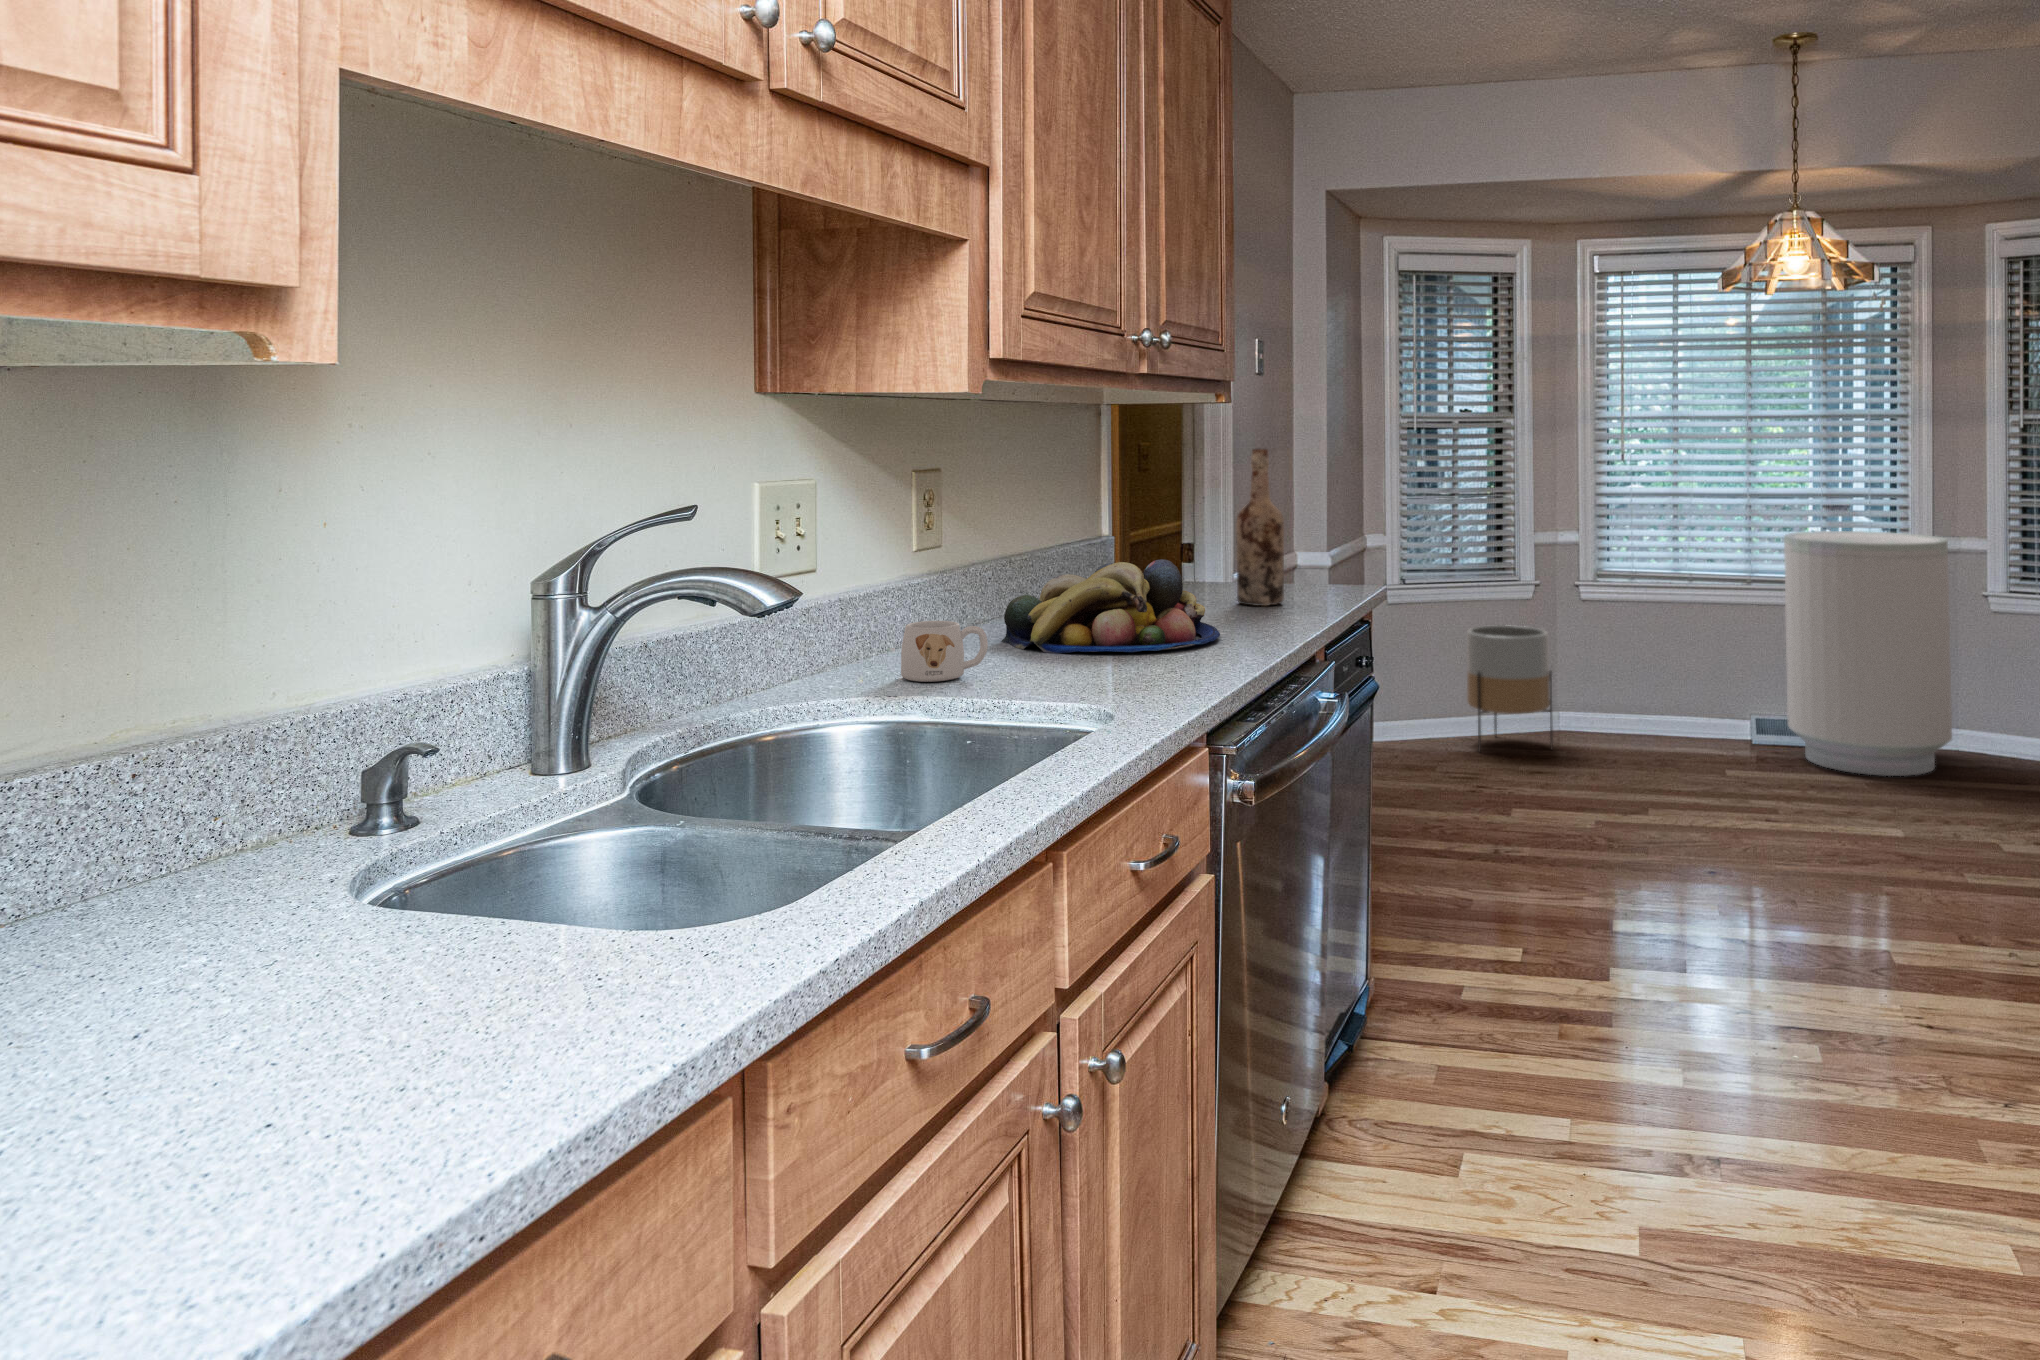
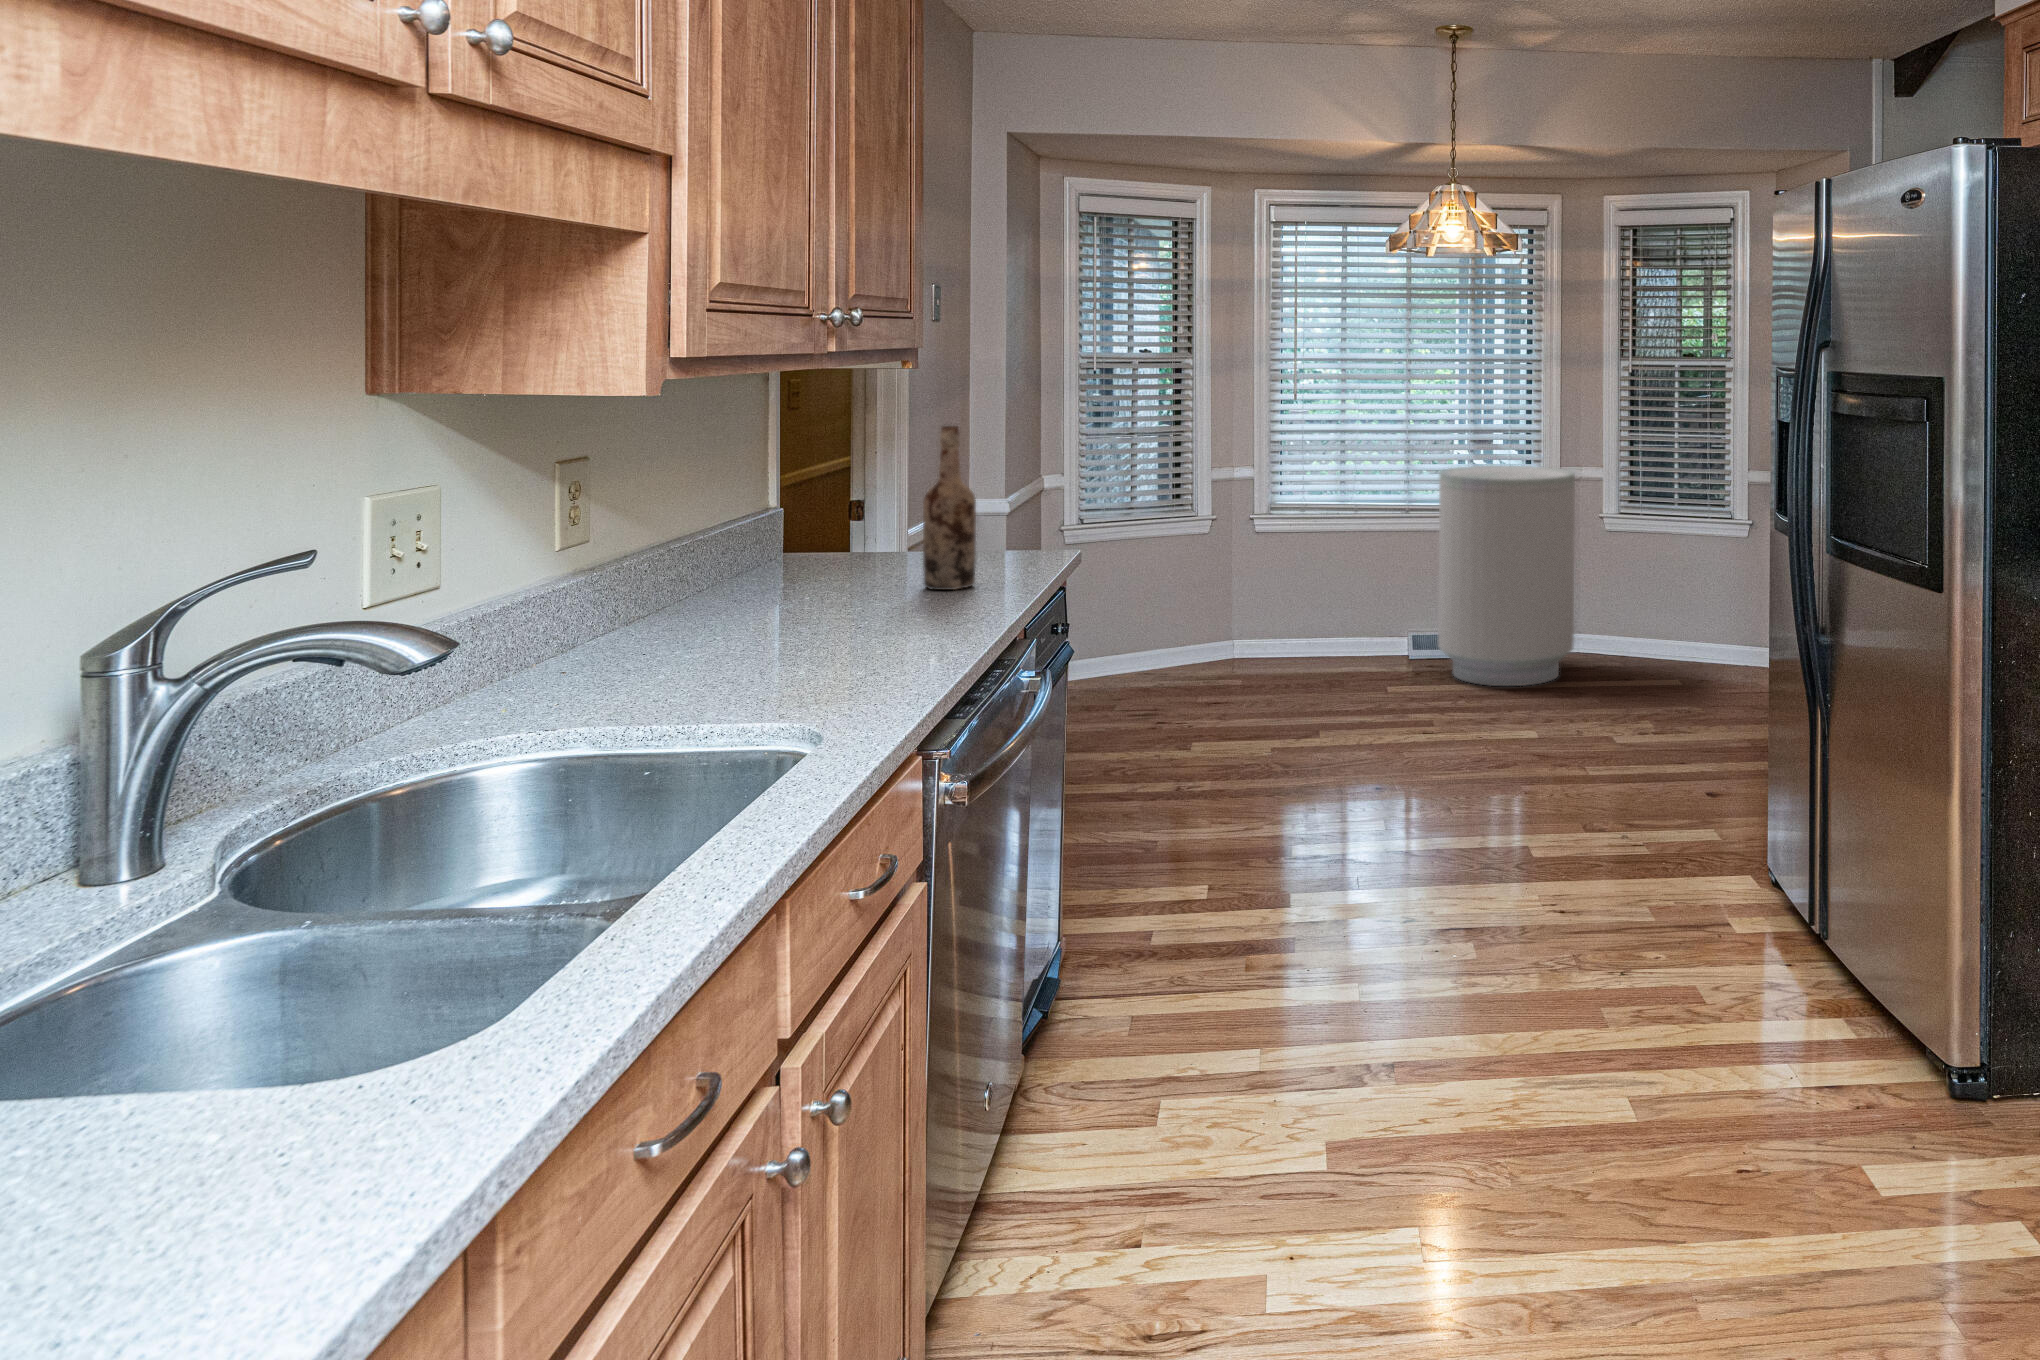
fruit bowl: present [1002,559,1220,653] -> none [658,556,917,669]
mug: present [901,621,988,682] -> none [548,650,659,722]
planter: present [1467,625,1553,751] -> none [1140,568,1224,697]

